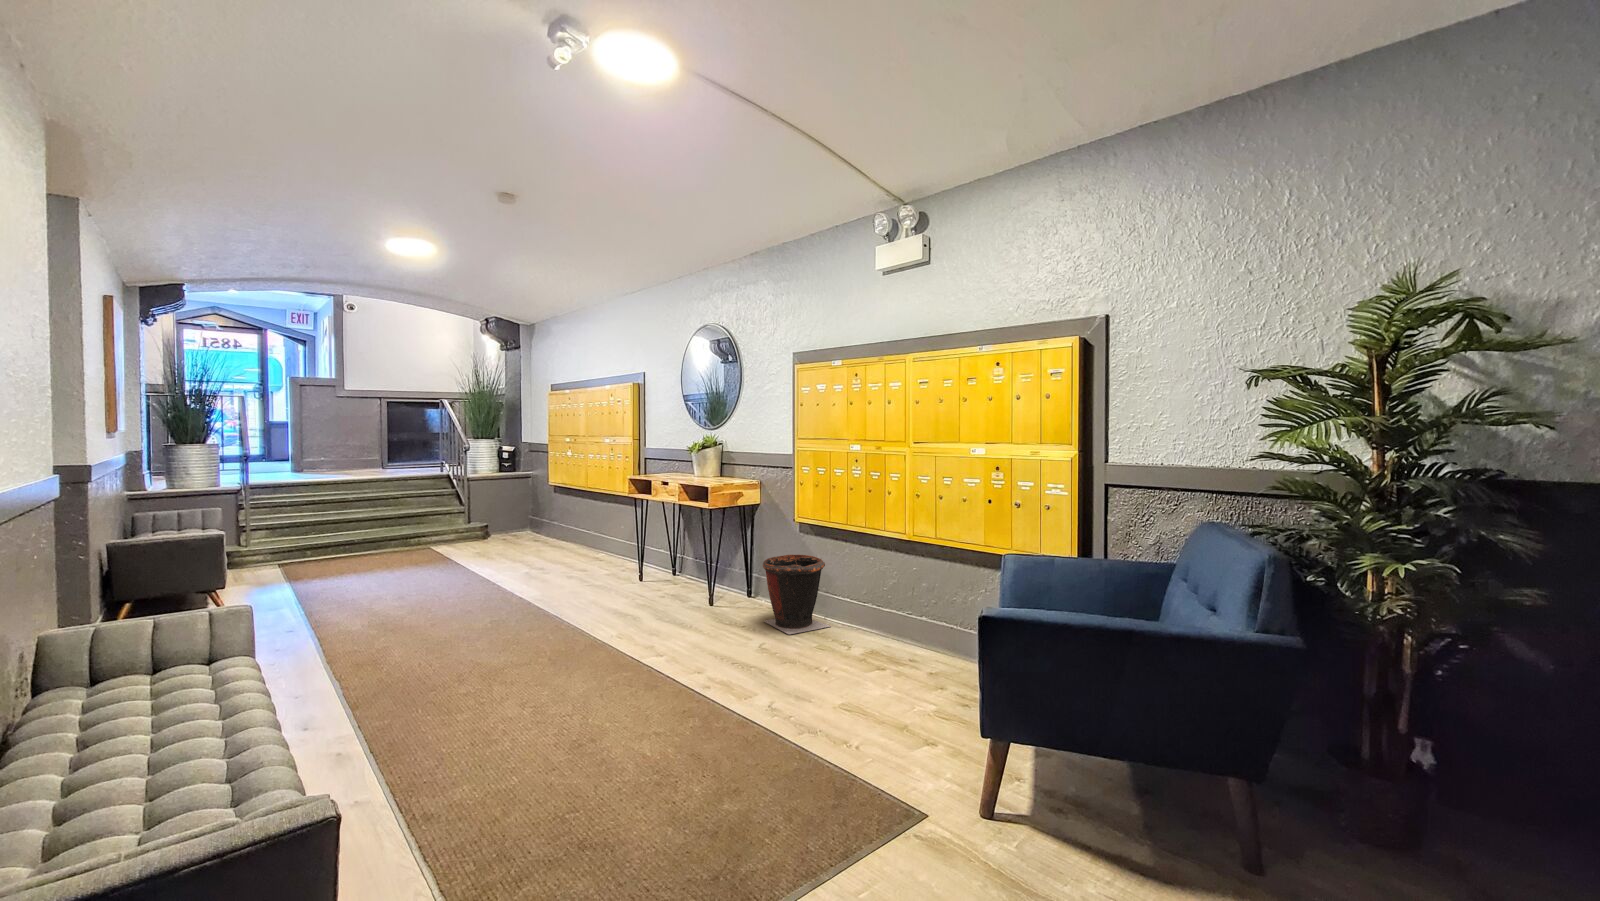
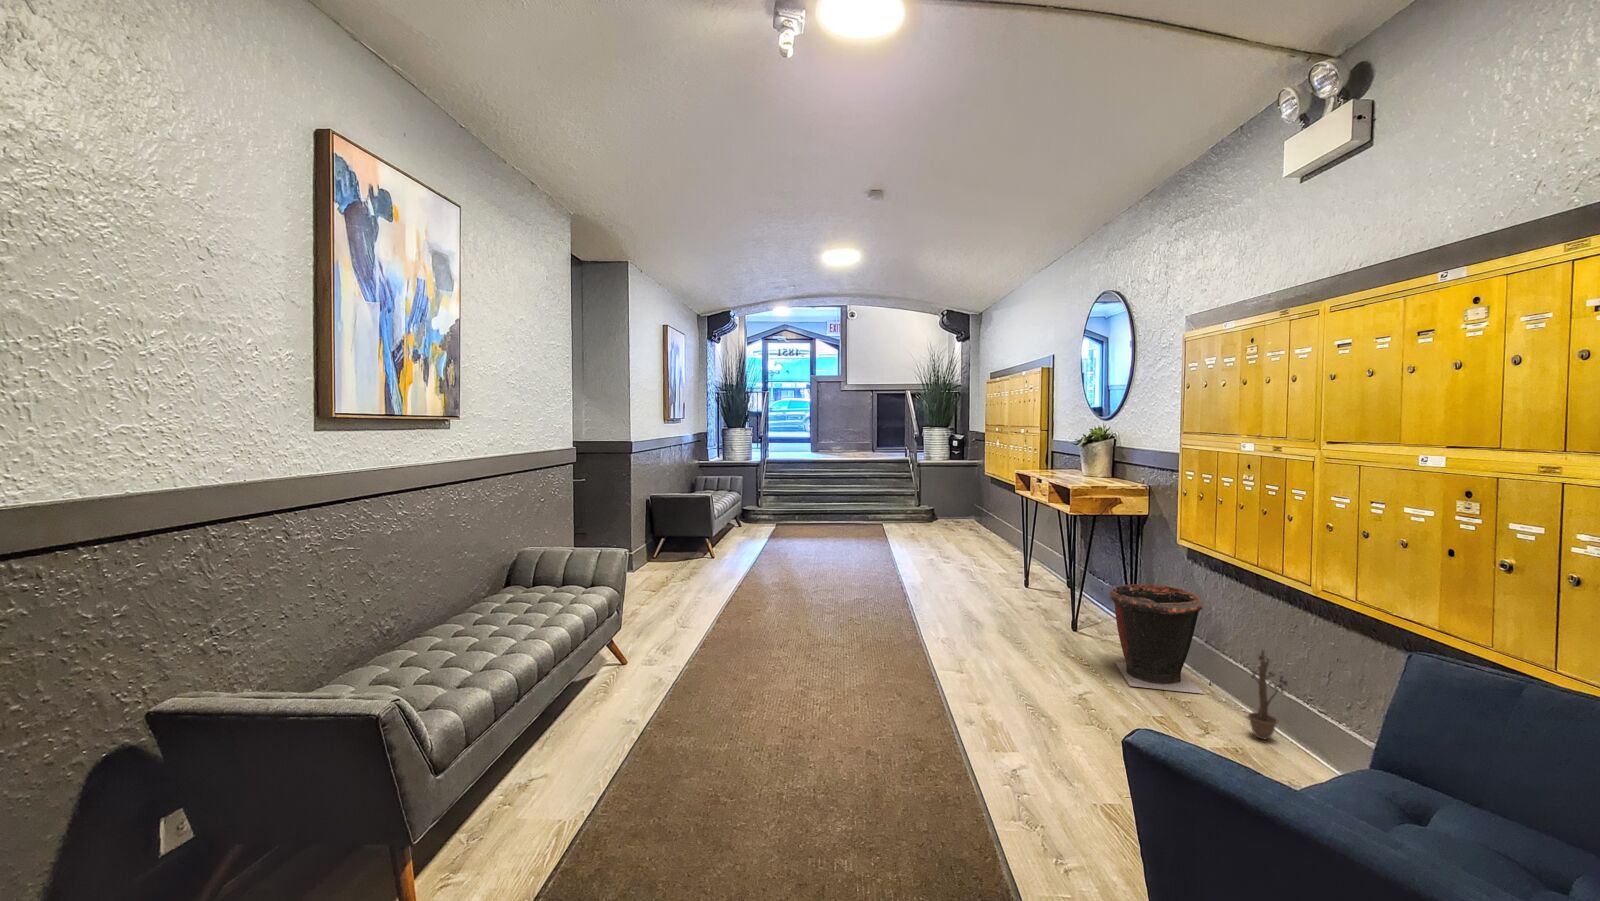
decorative plant: none [865,584,897,644] -> present [1246,650,1287,739]

